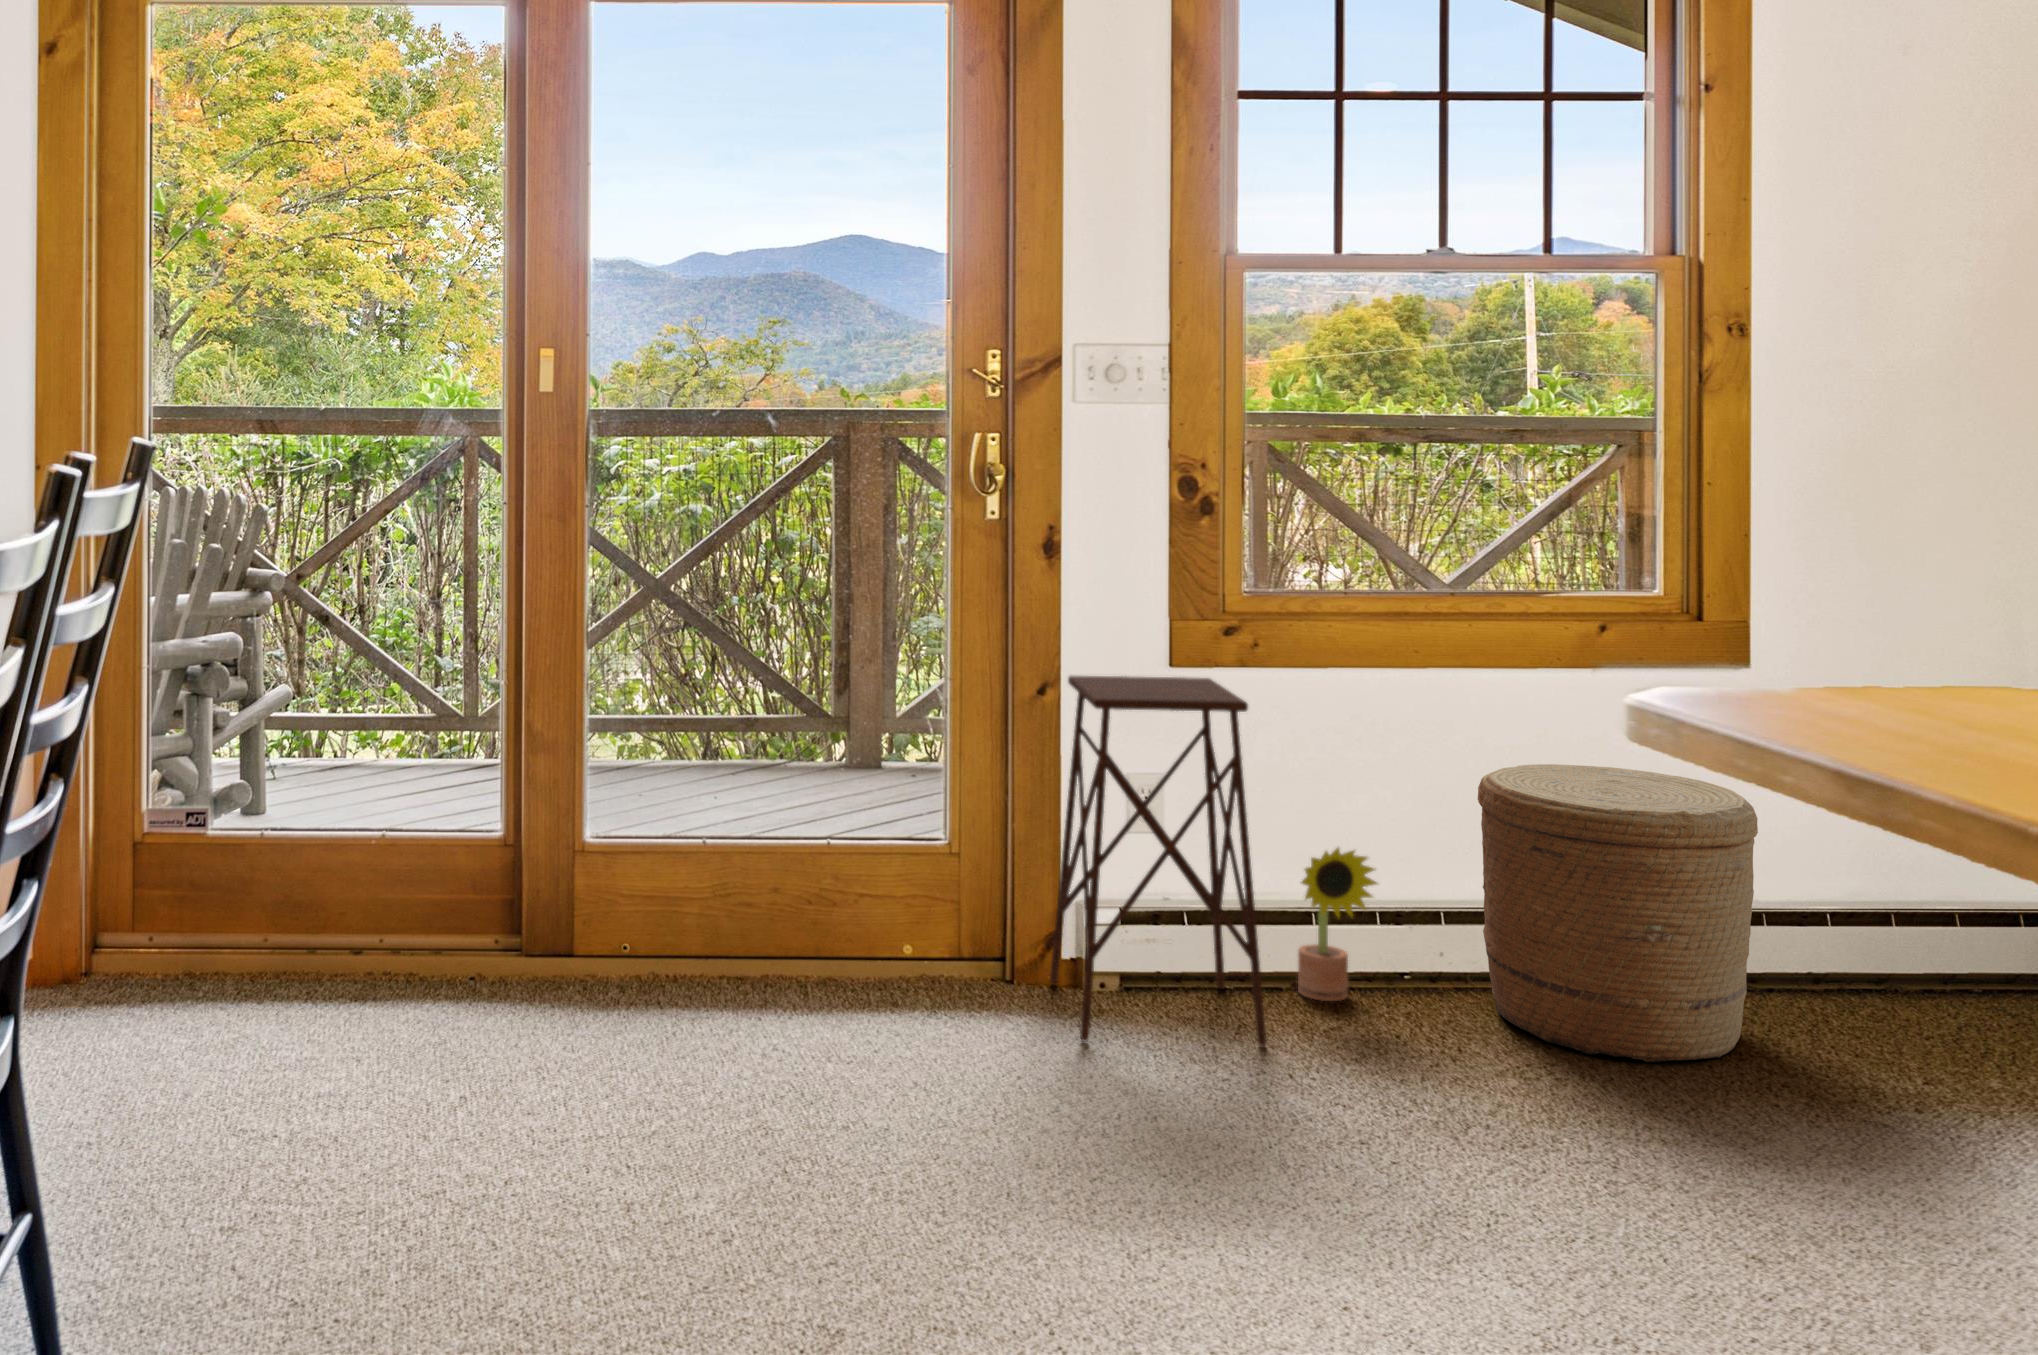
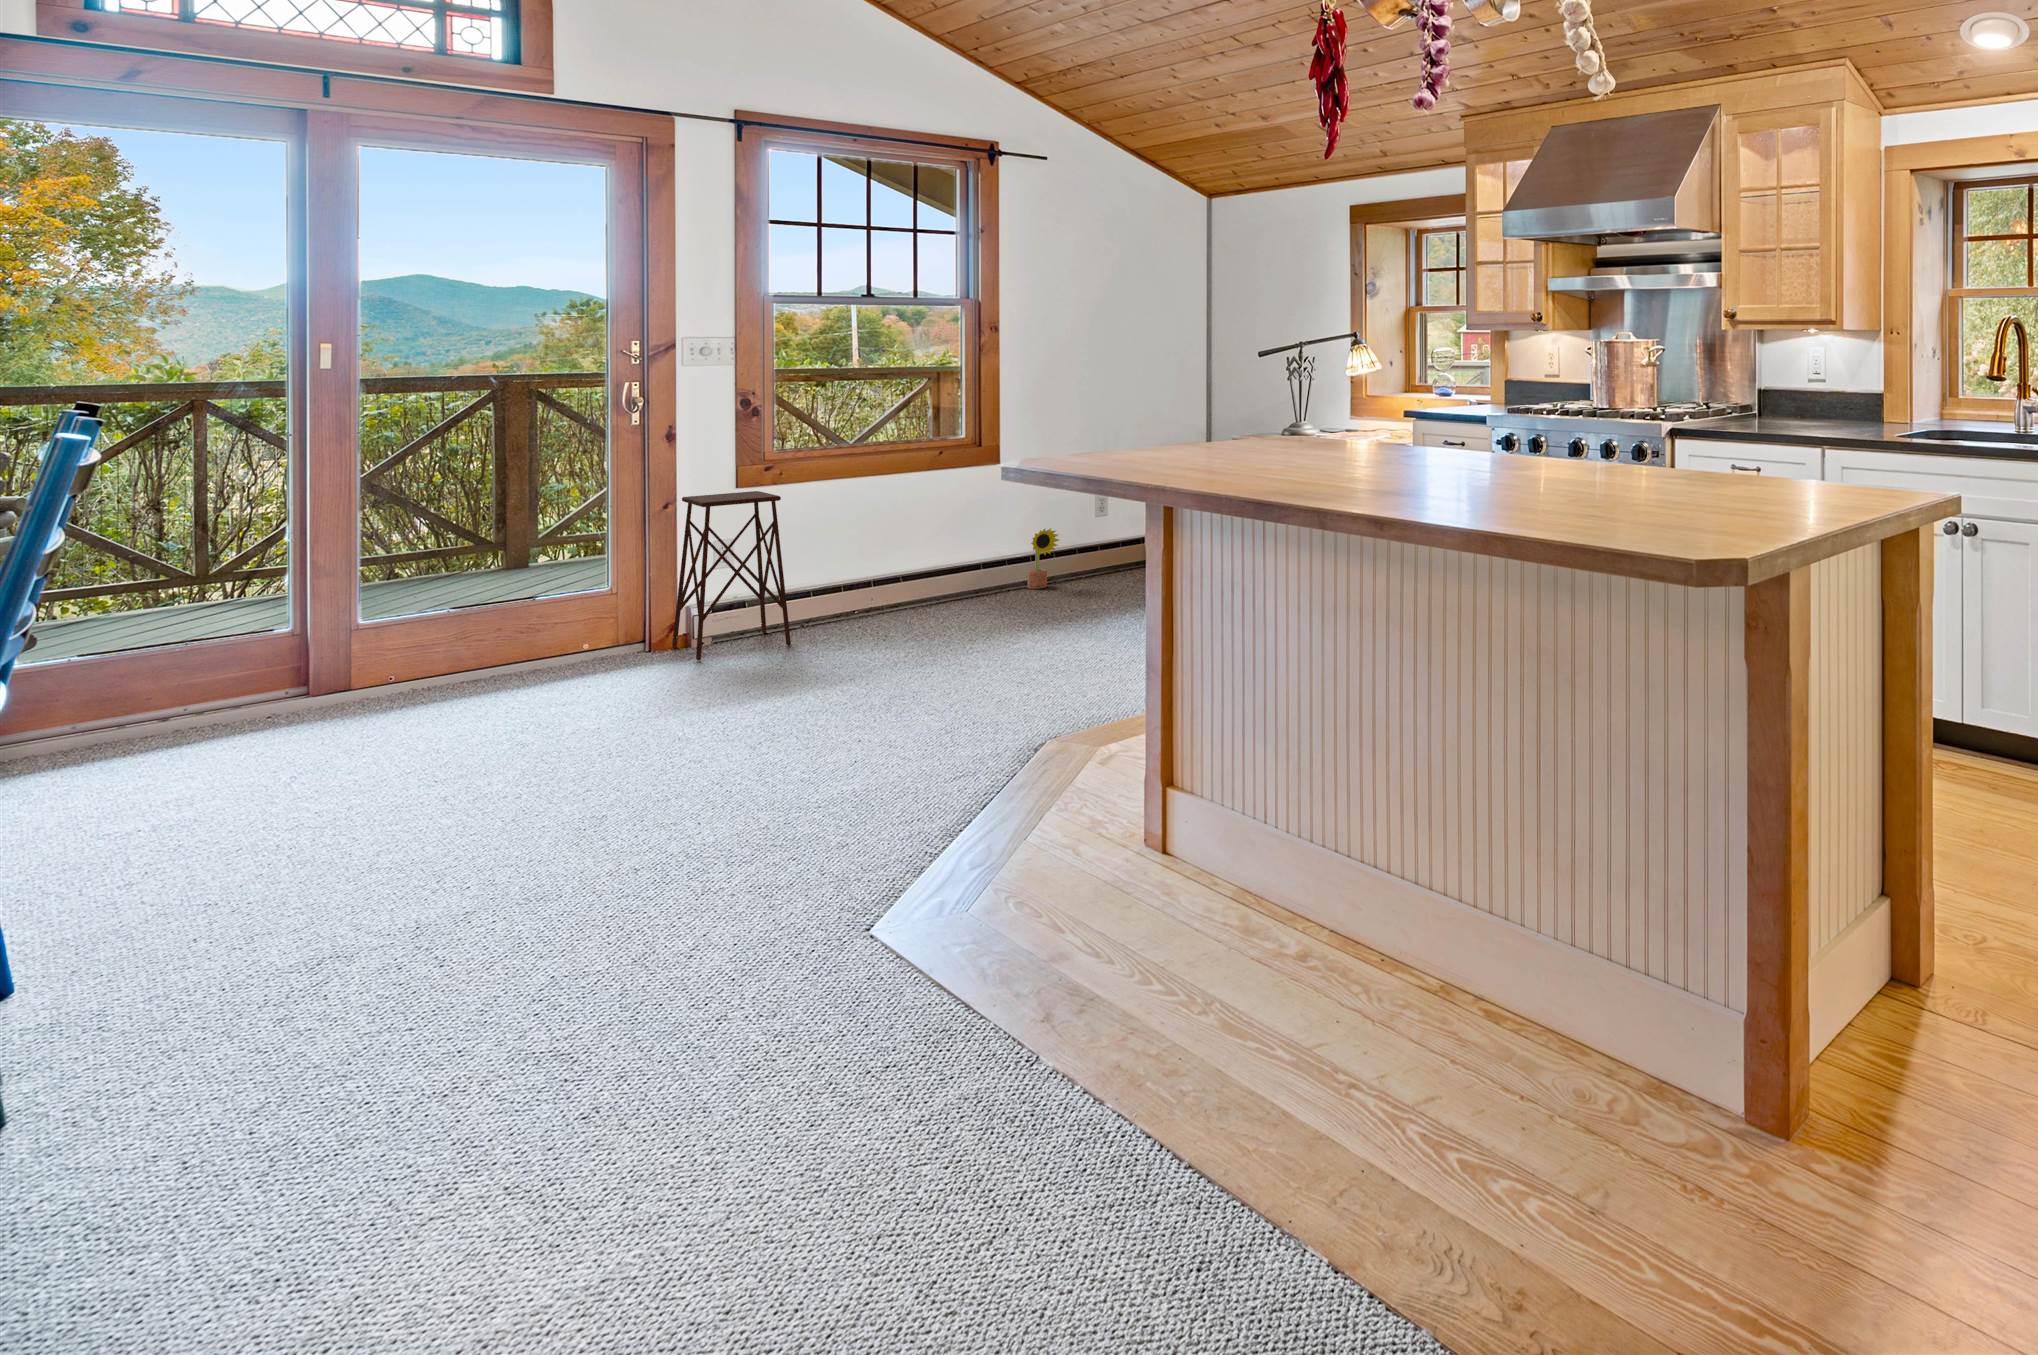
woven basket: present [1478,764,1758,1062] -> none [886,510,998,621]
decorative plant: present [1298,848,1378,1001] -> present [1028,529,1059,589]

